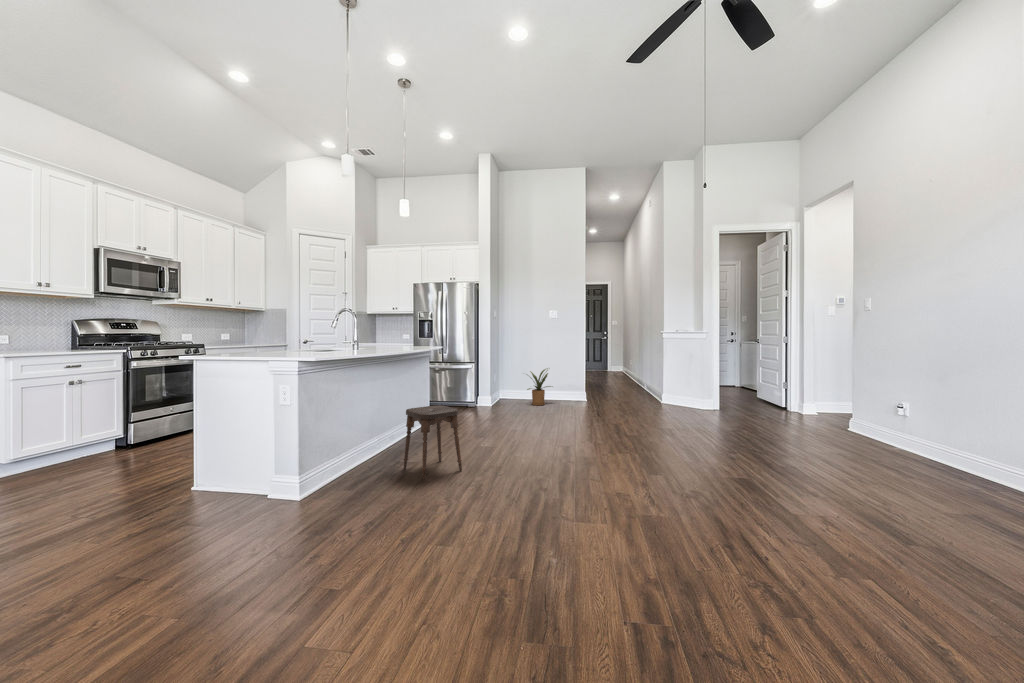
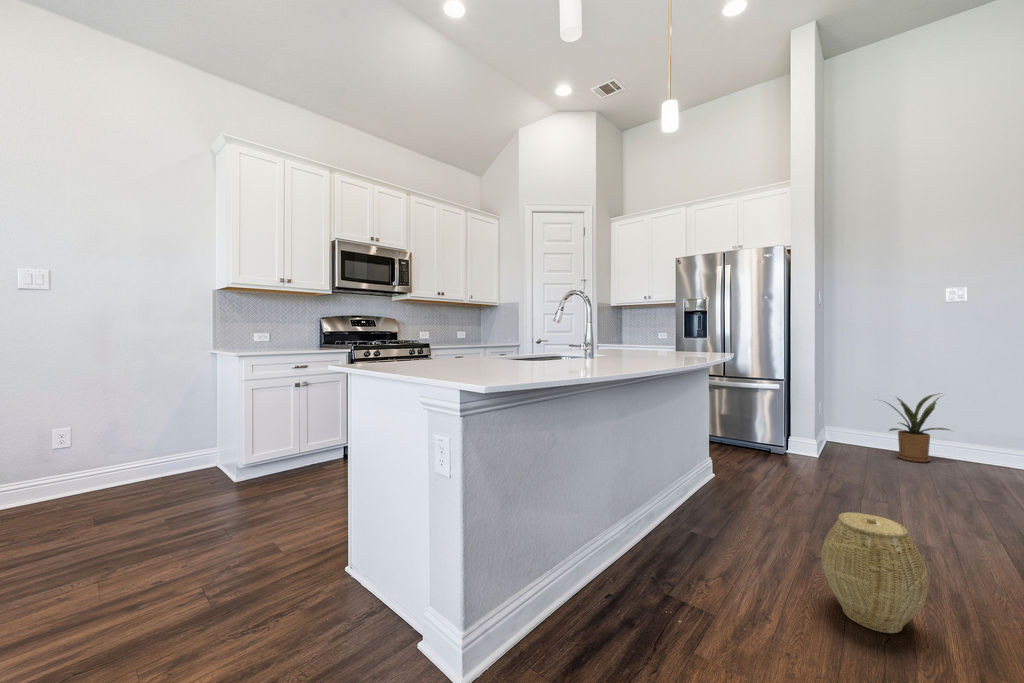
stool: present [404,405,462,480] -> none [661,477,804,661]
woven basket: none [474,415,509,460] -> present [822,512,929,633]

